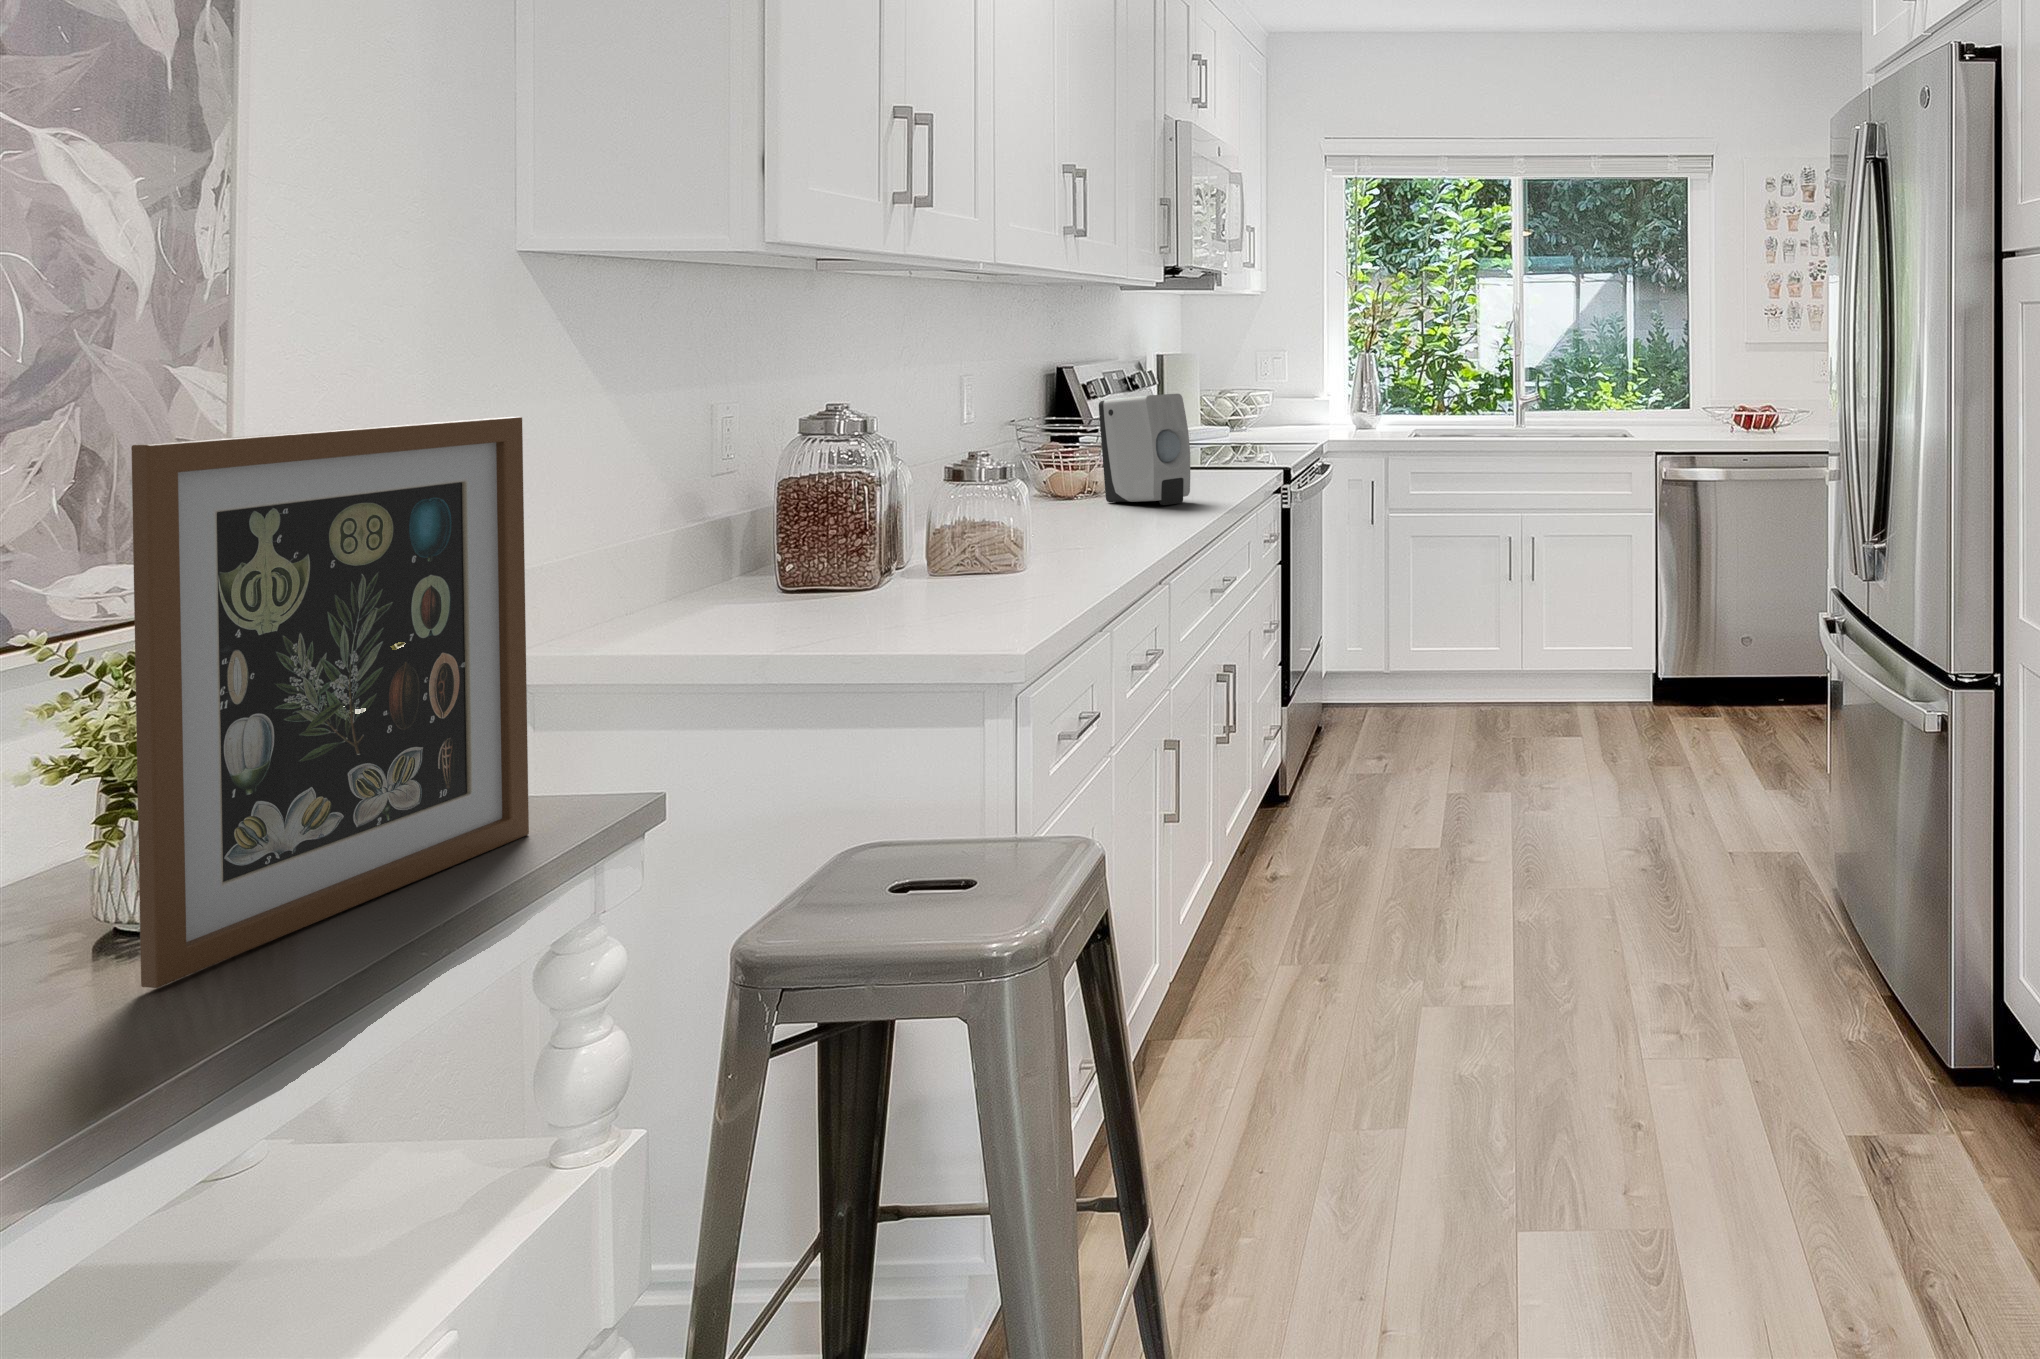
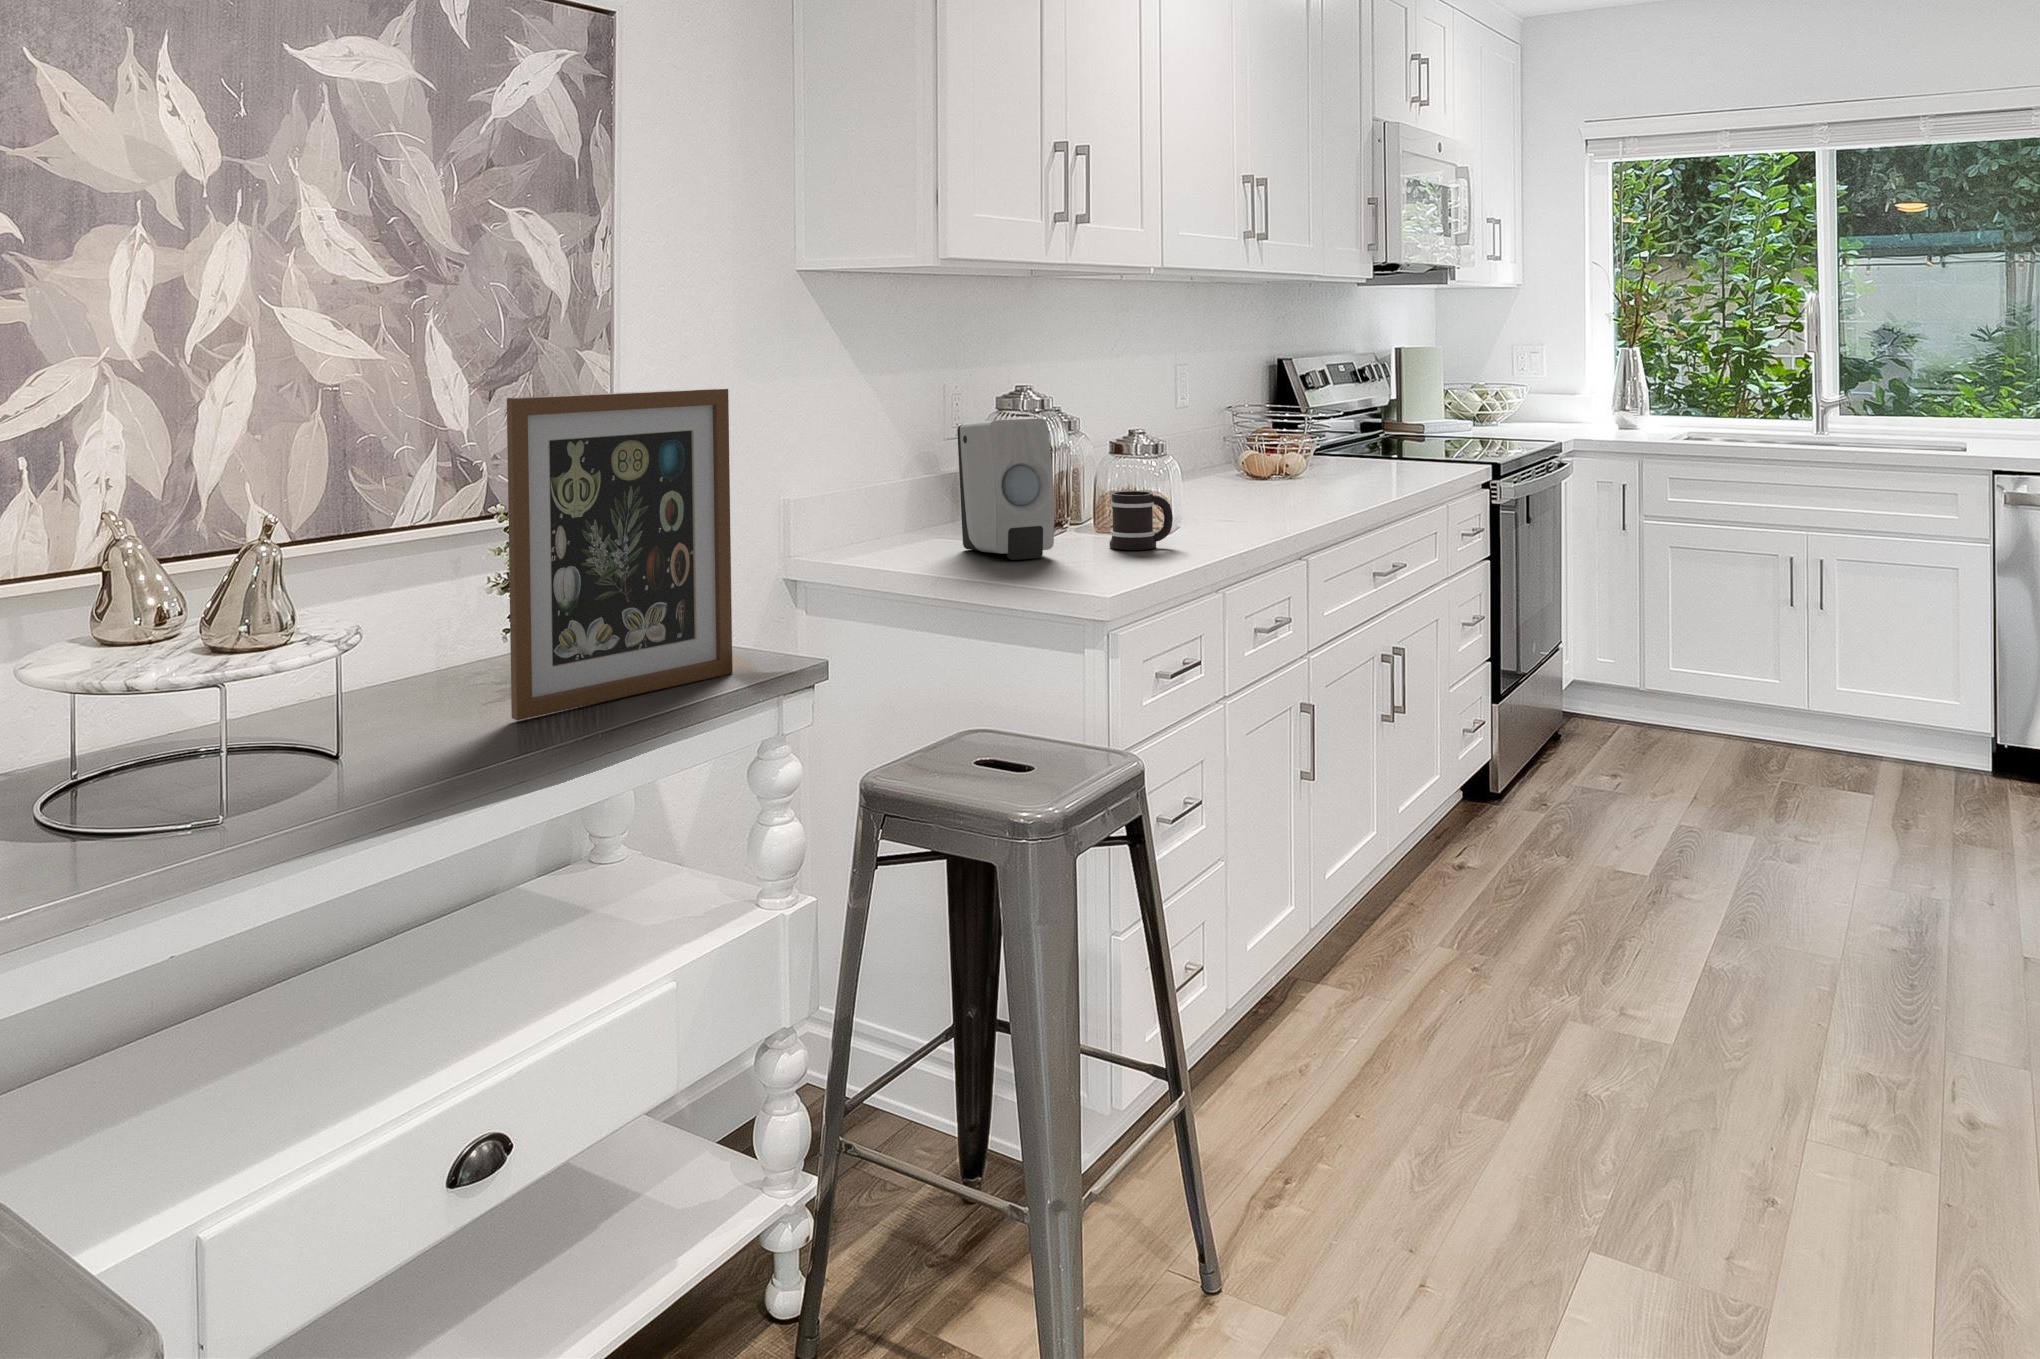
soap dispenser: present [1099,394,1190,505] -> present [957,419,1054,560]
mug: none [960,522,1036,592] -> present [1110,491,1173,550]

